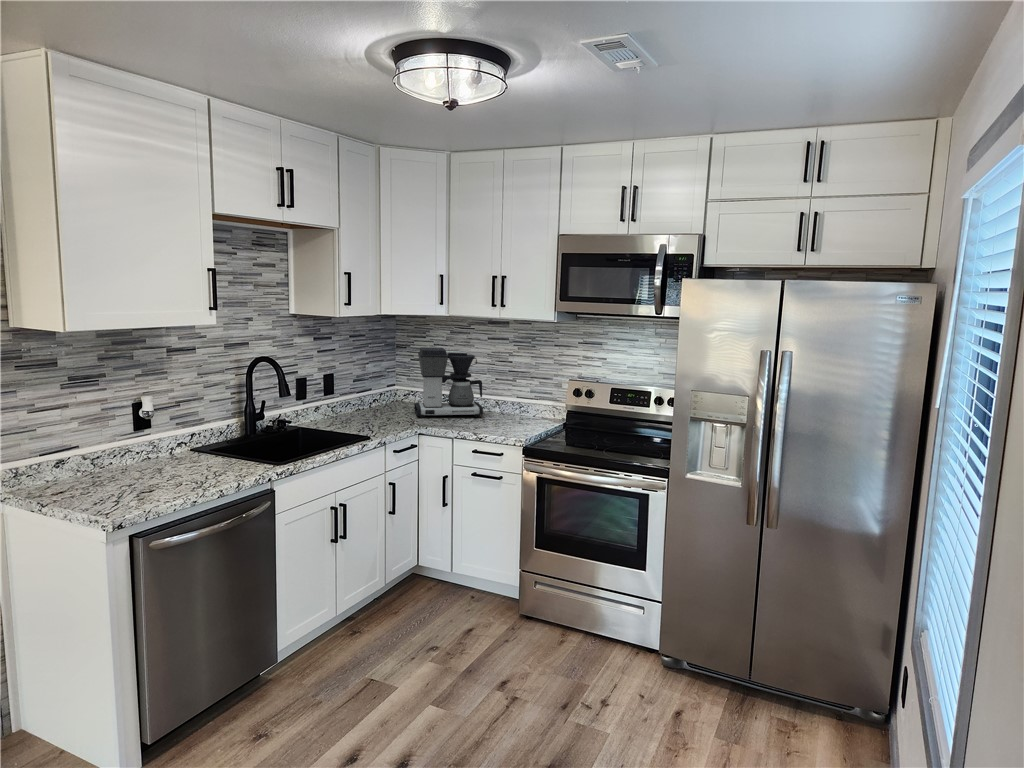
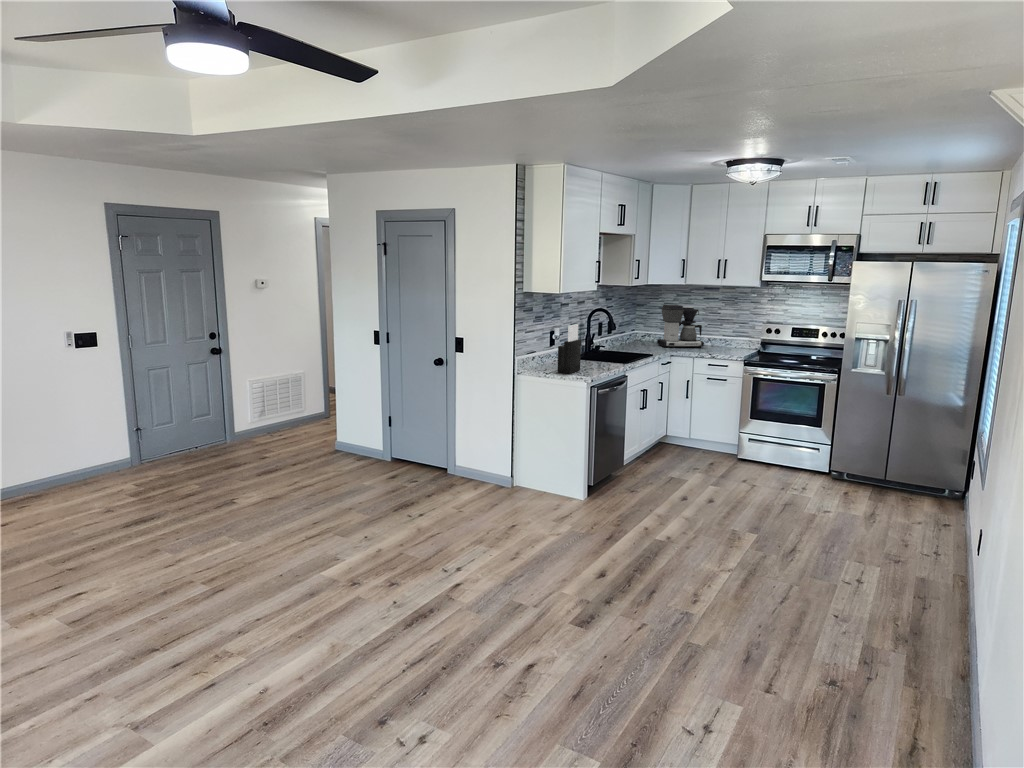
knife block: none [83,396,153,502] -> present [557,324,581,373]

